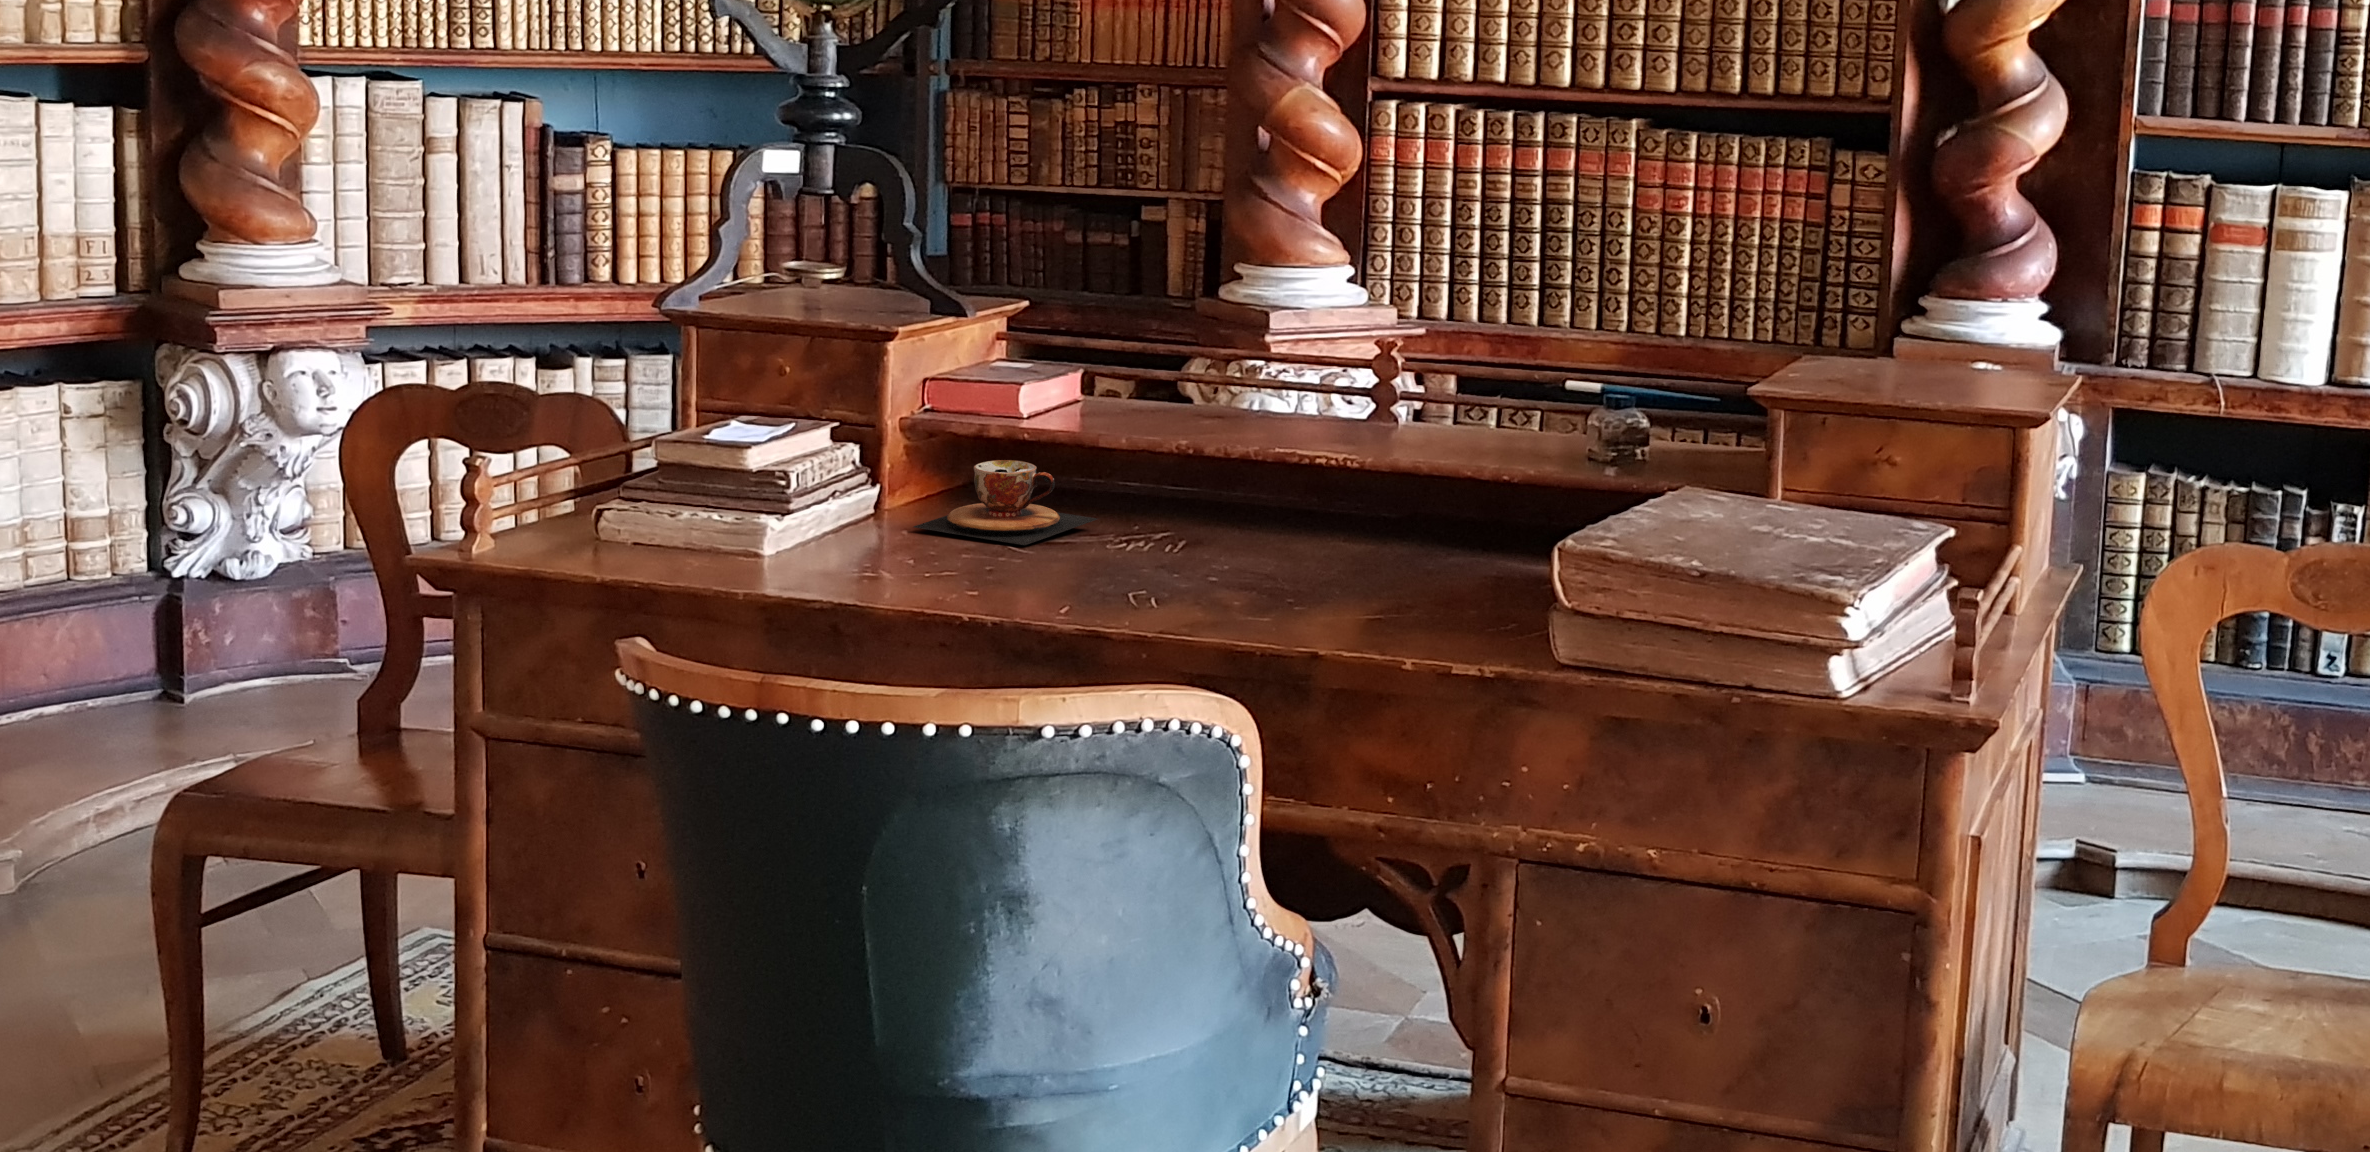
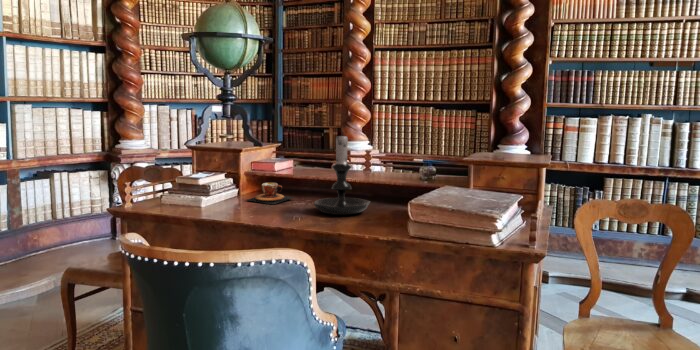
candle holder: none [1190,272,1400,585] -> present [314,131,370,215]

